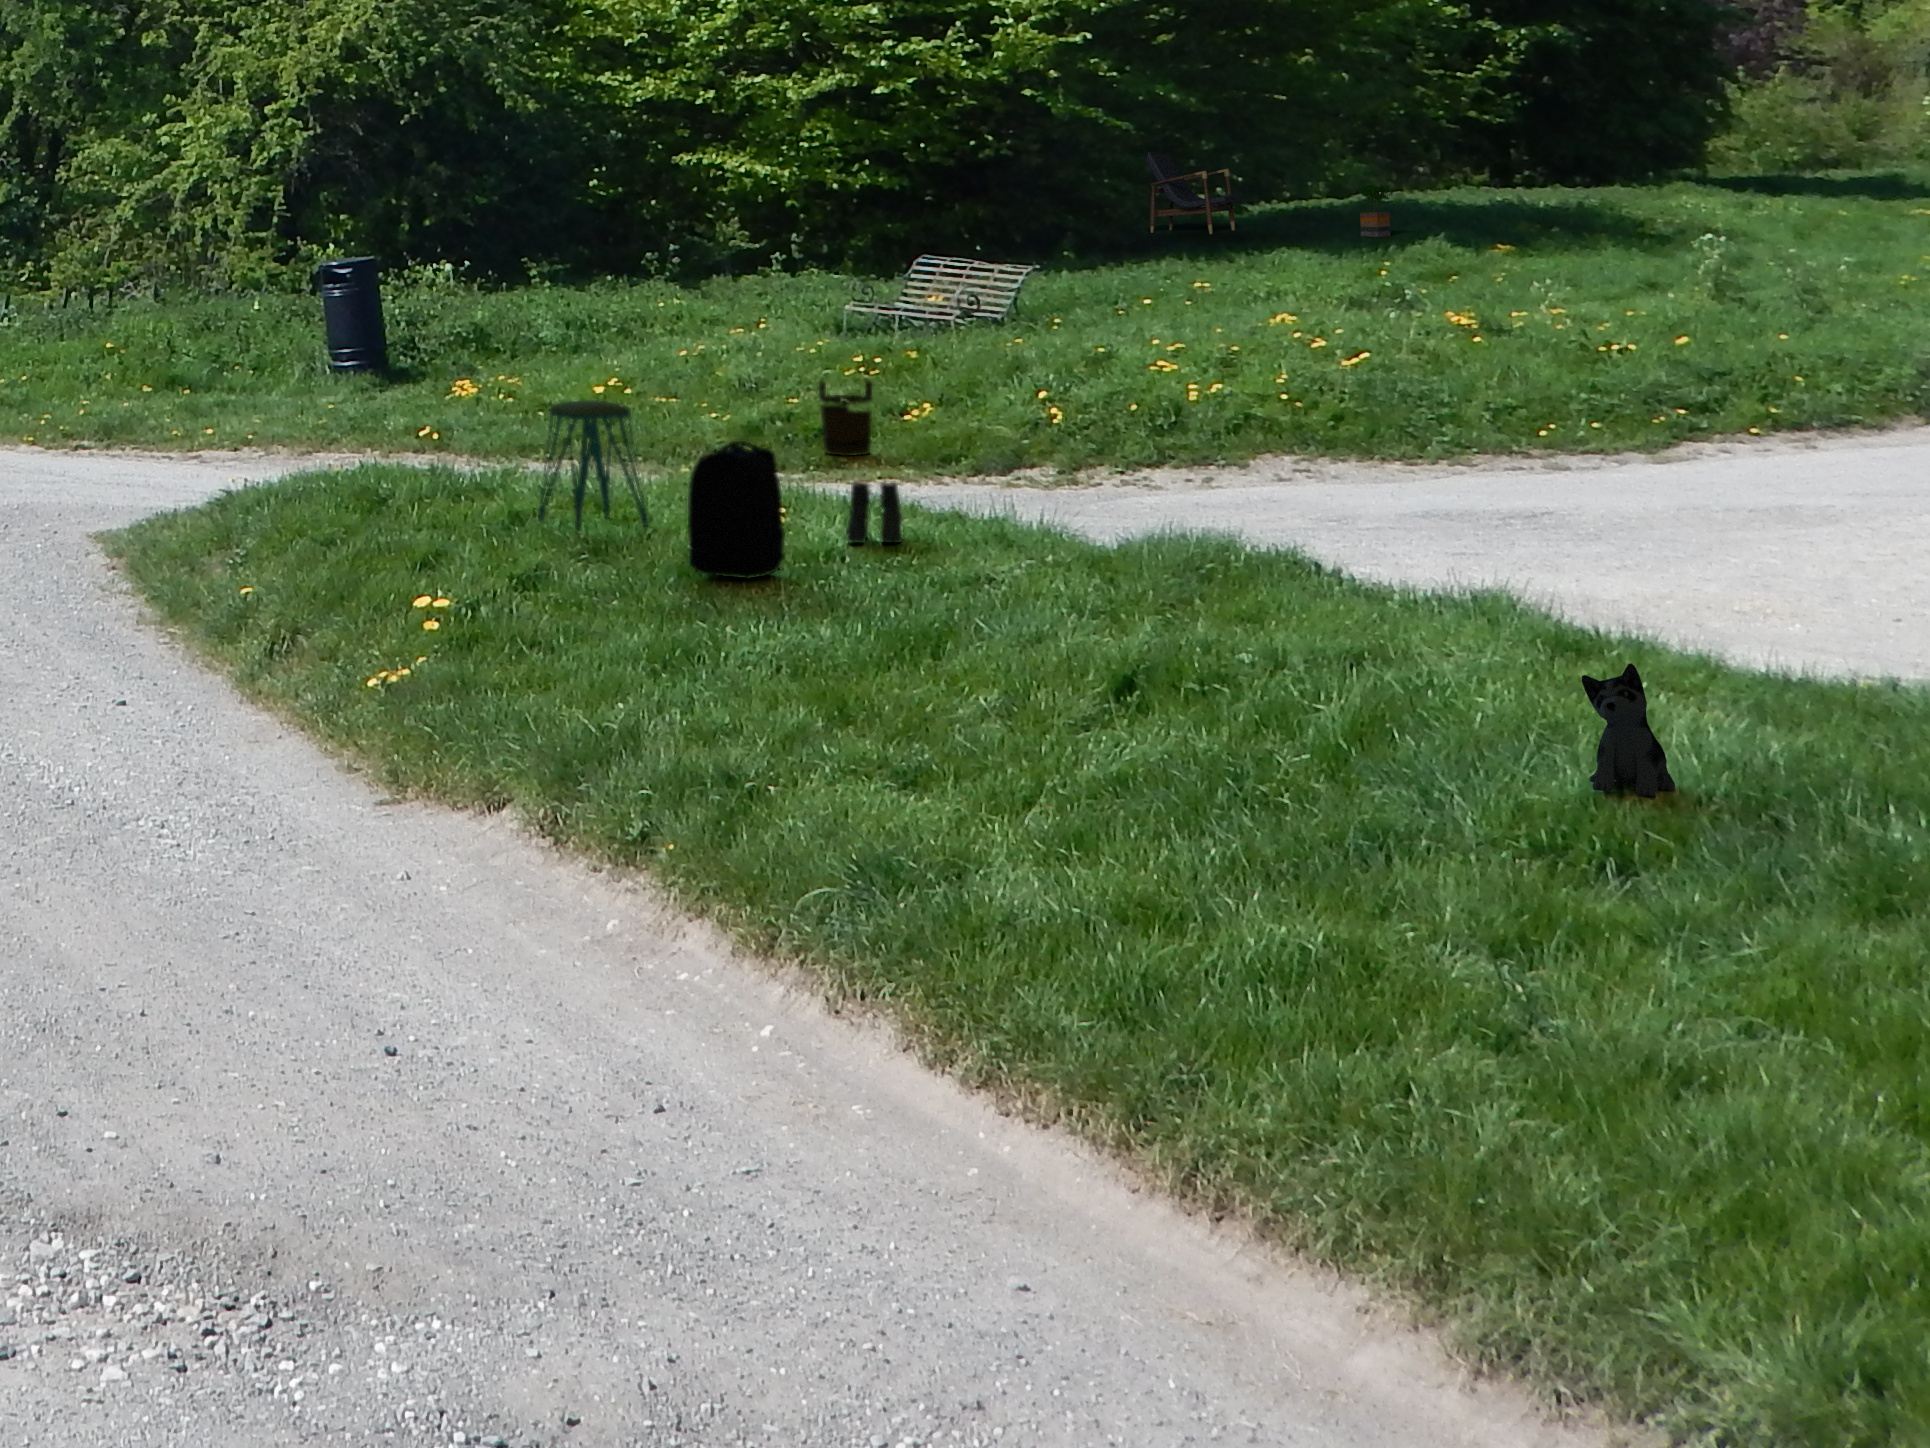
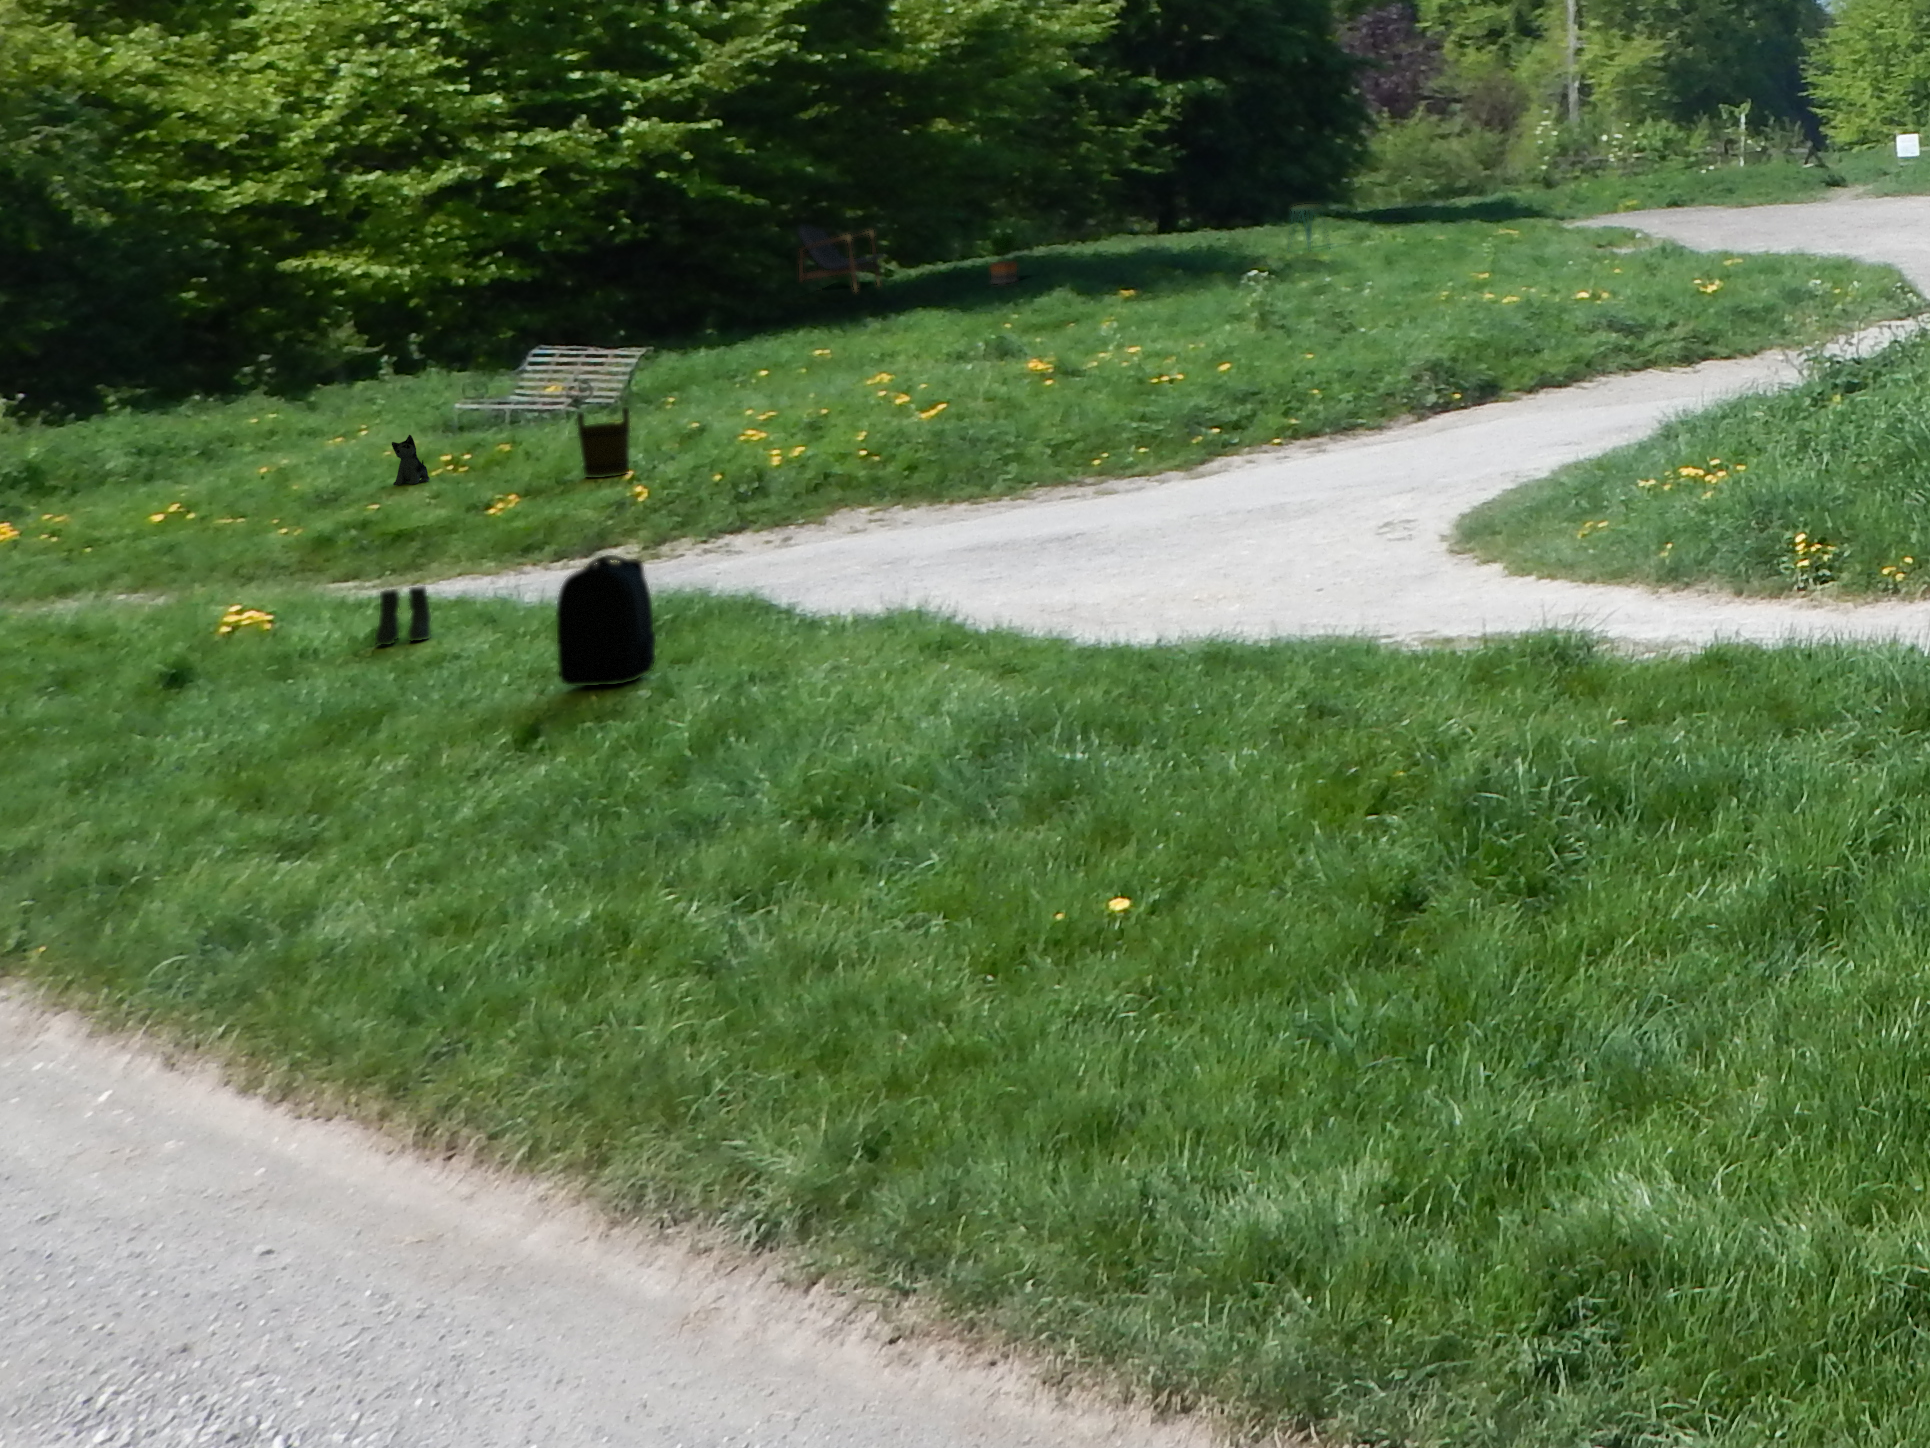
bucket: present [818,380,872,456] -> present [577,407,630,478]
stool: present [538,400,648,531] -> present [1288,204,1328,249]
backpack: present [688,441,785,578] -> present [556,555,656,686]
plush toy: present [1582,663,1675,797] -> present [392,435,430,485]

